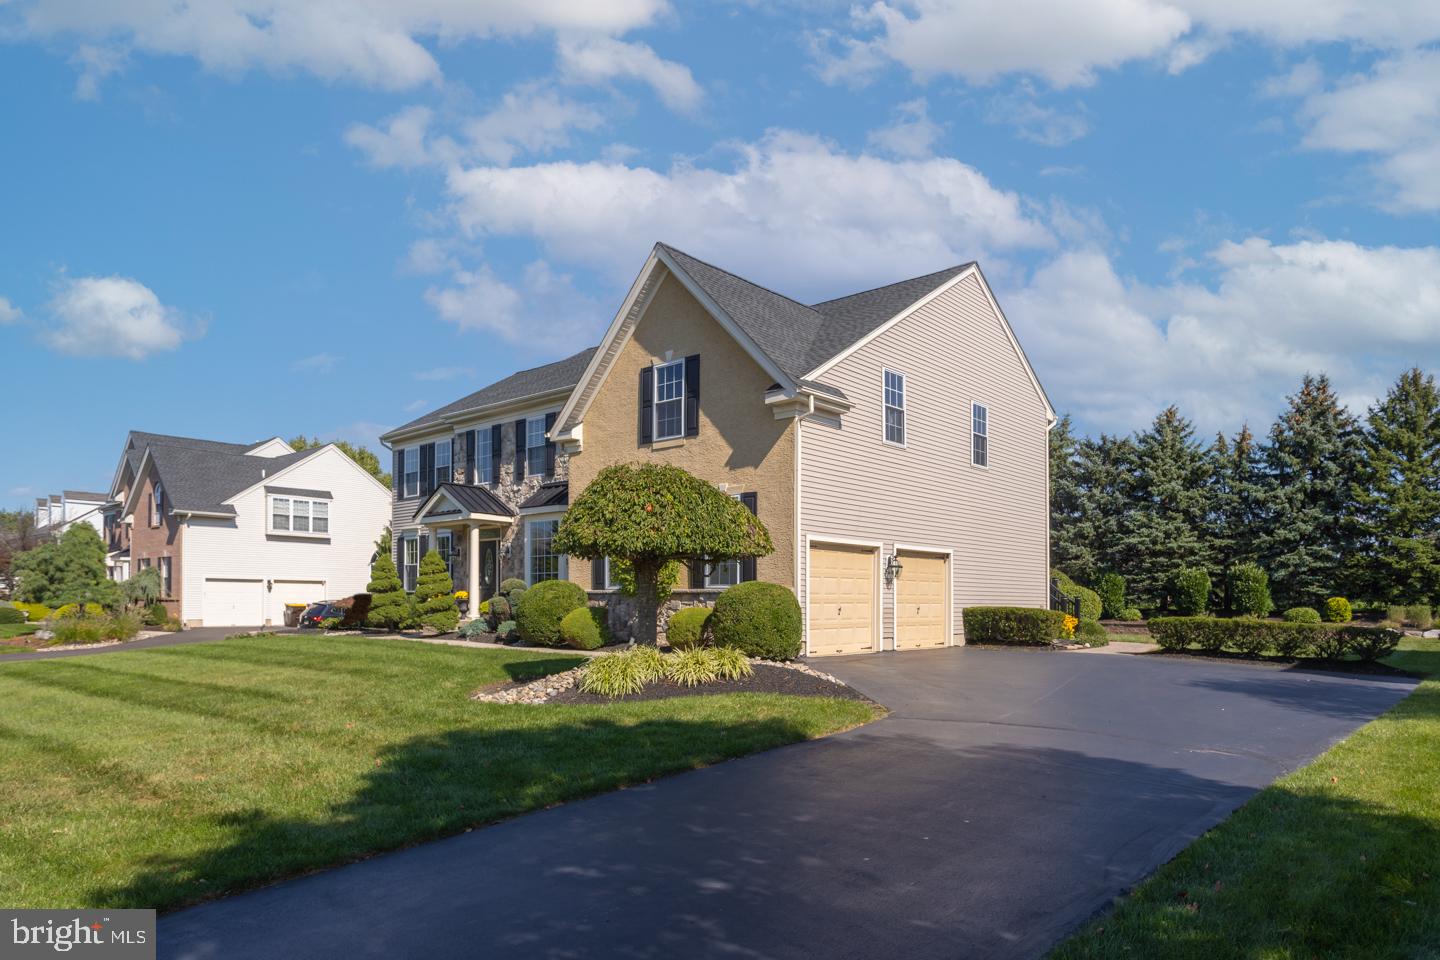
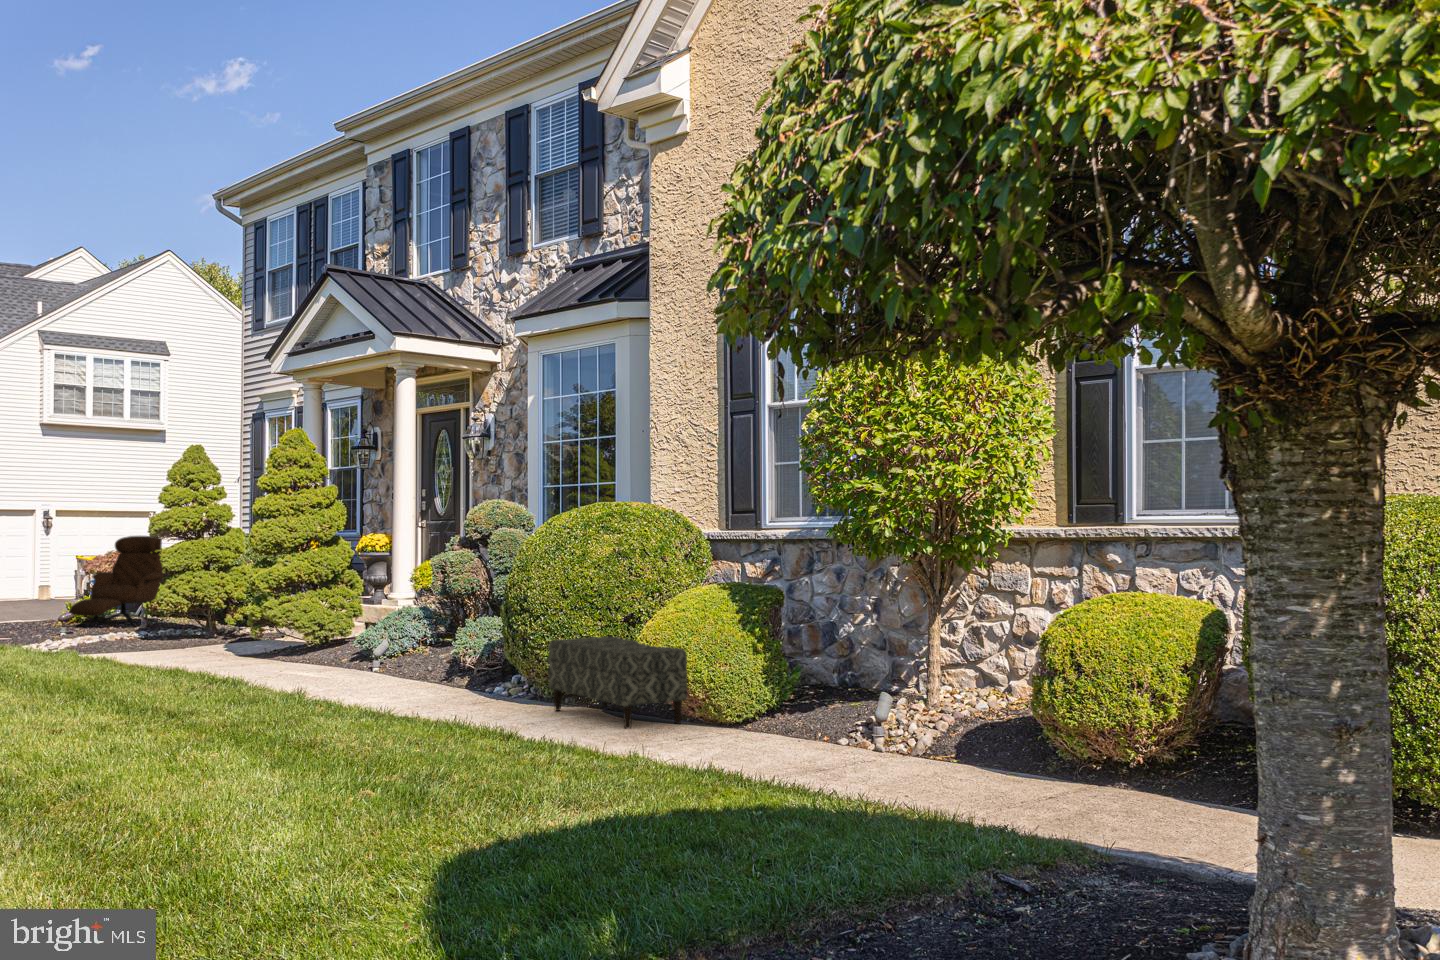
bench: none [533,624,576,651] -> present [548,636,687,729]

